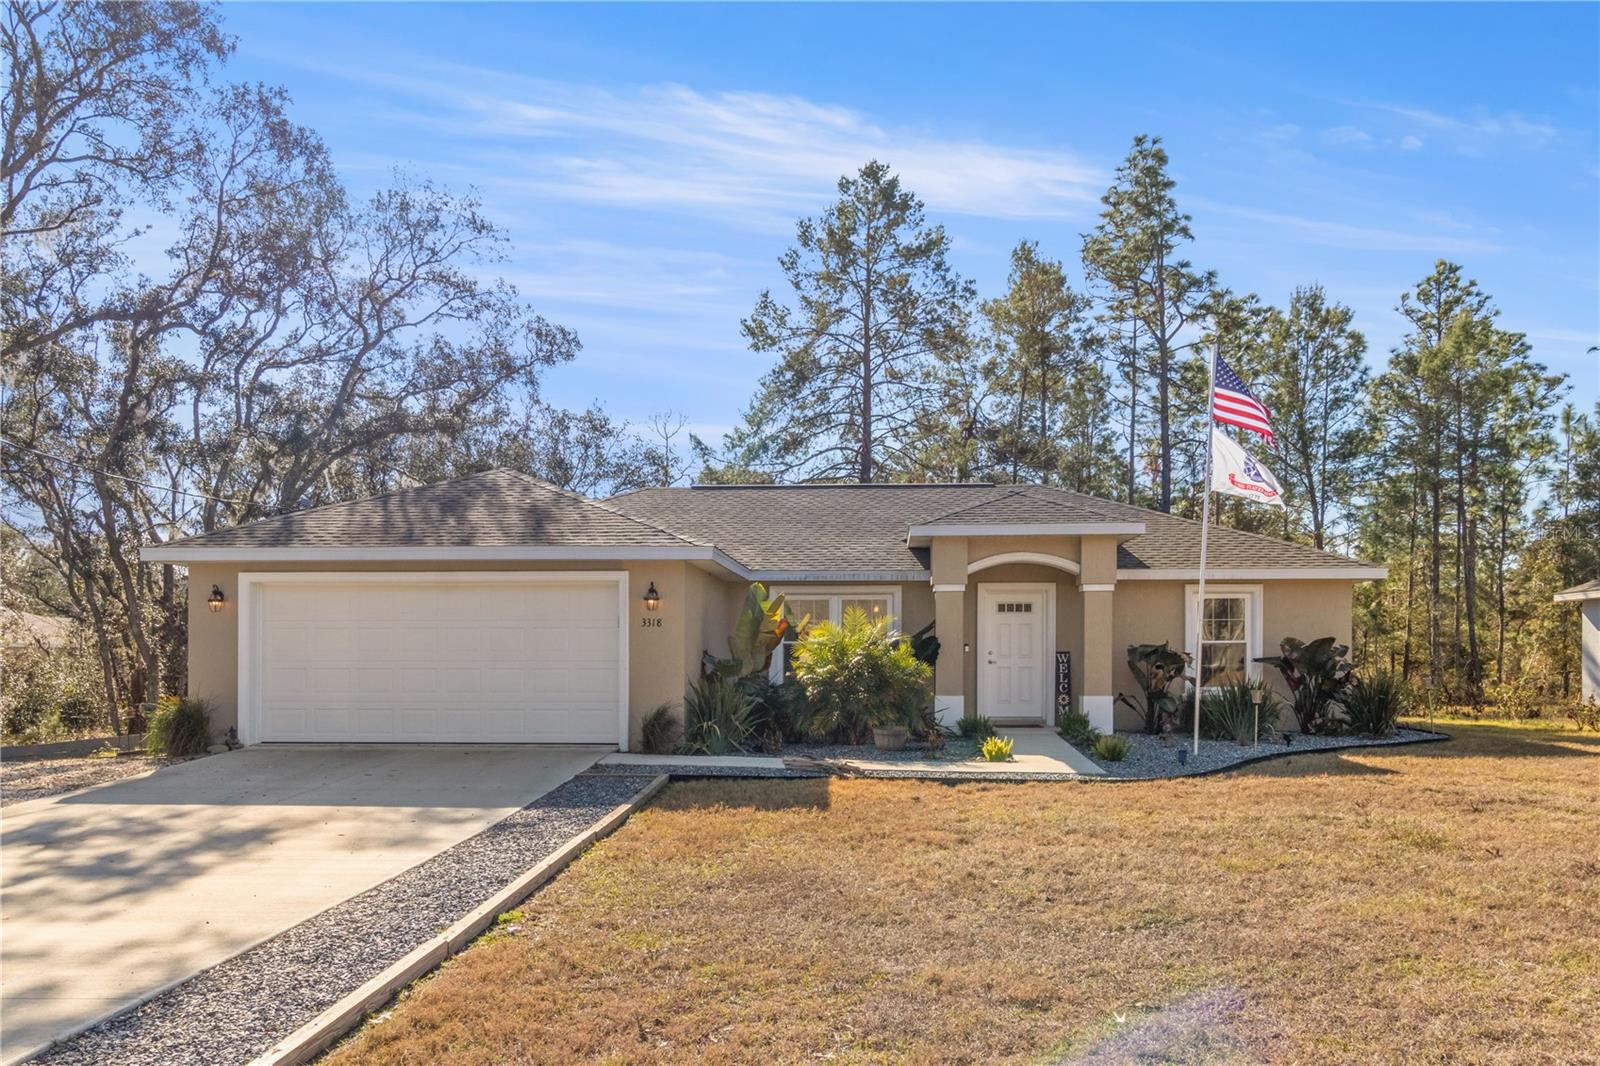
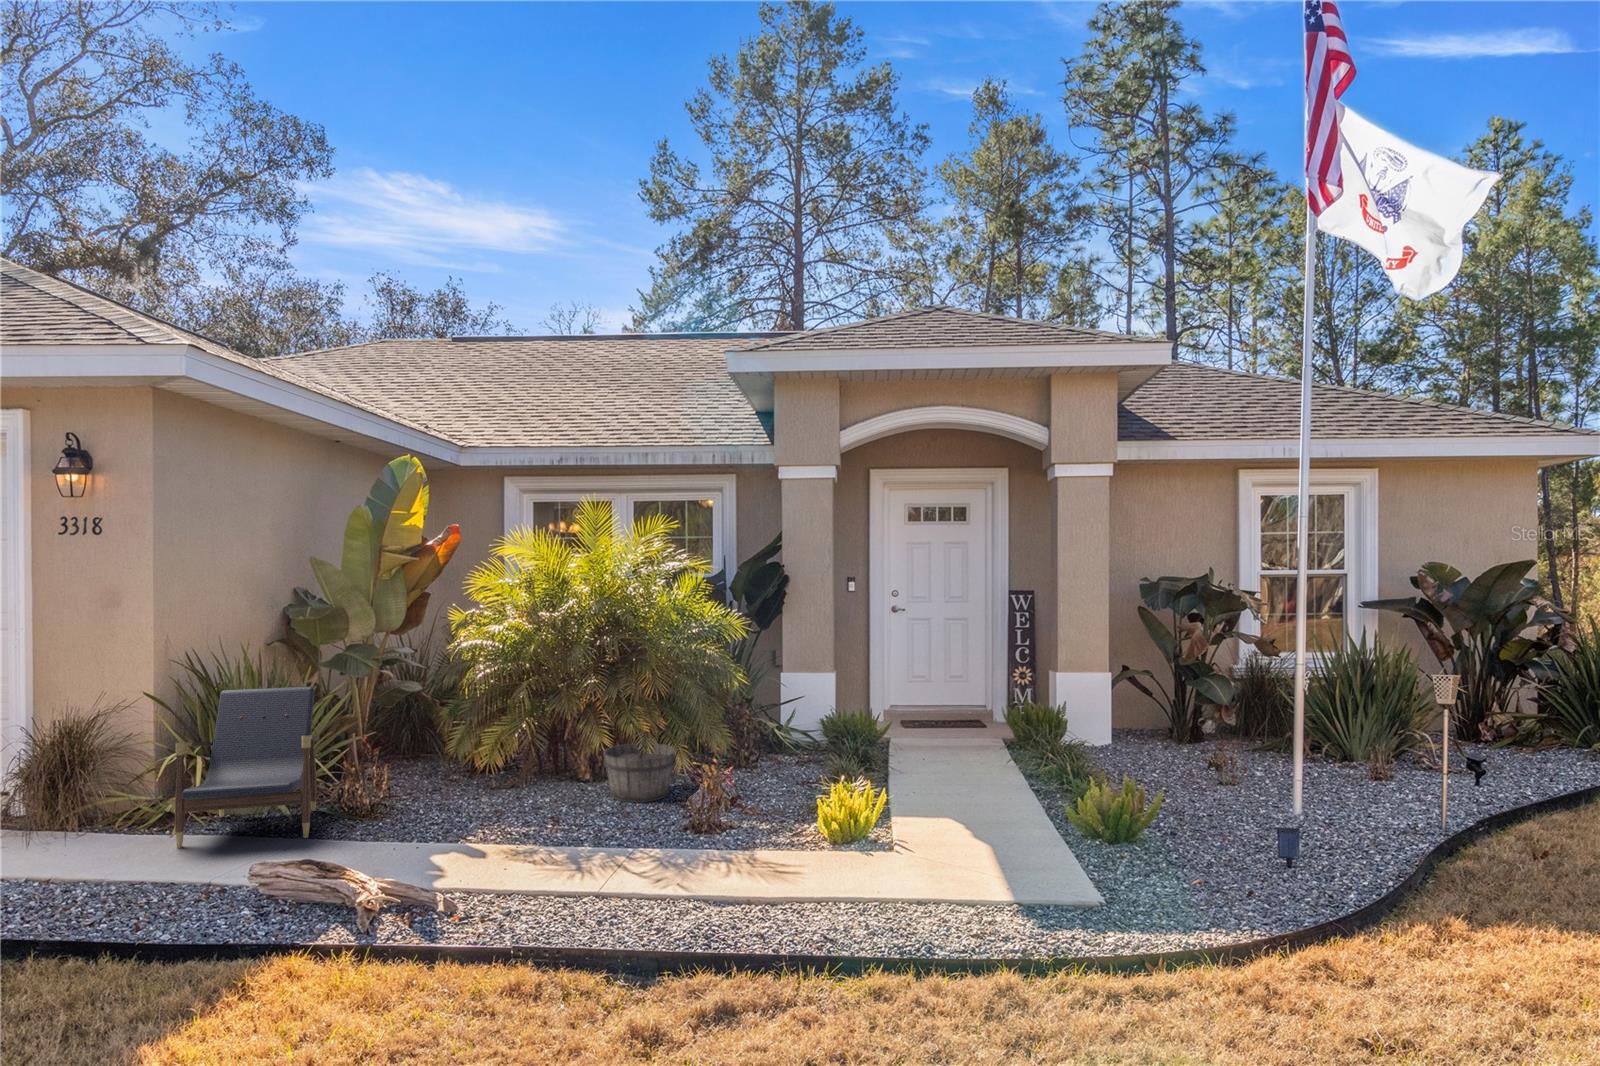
lounge chair: none [709,695,765,761] -> present [175,687,319,848]

